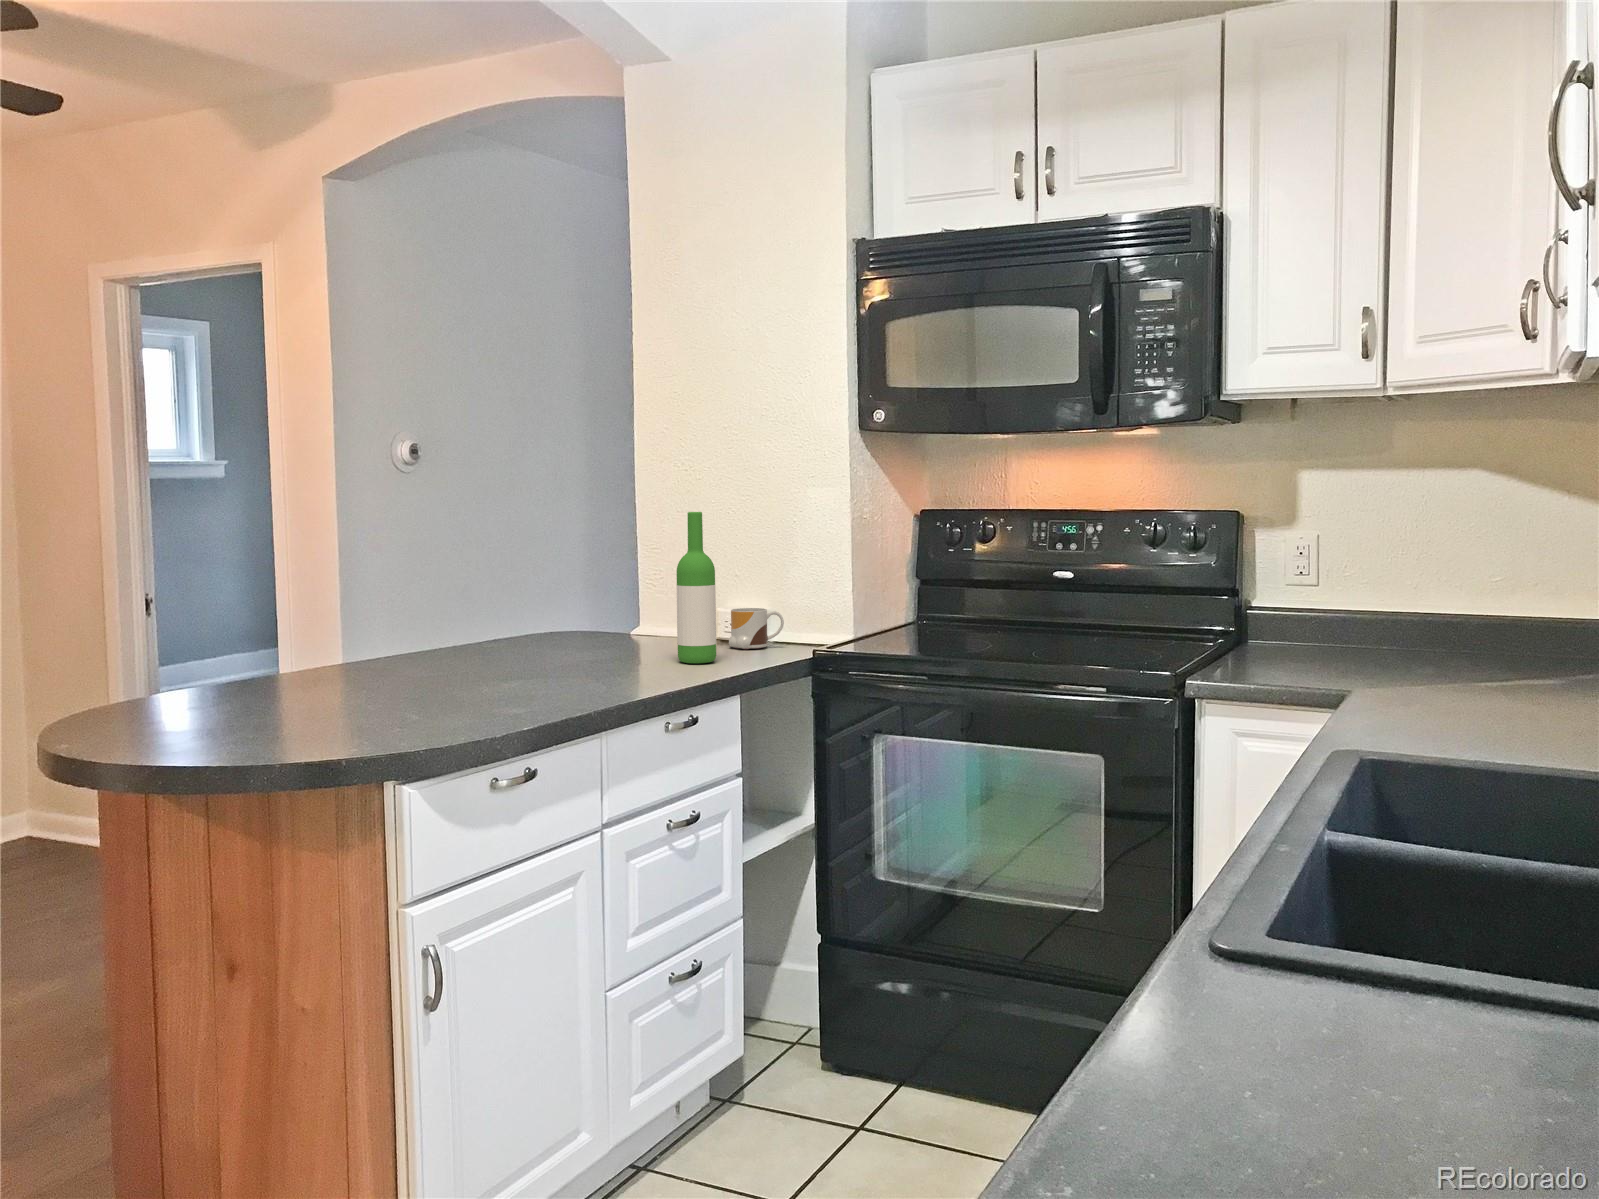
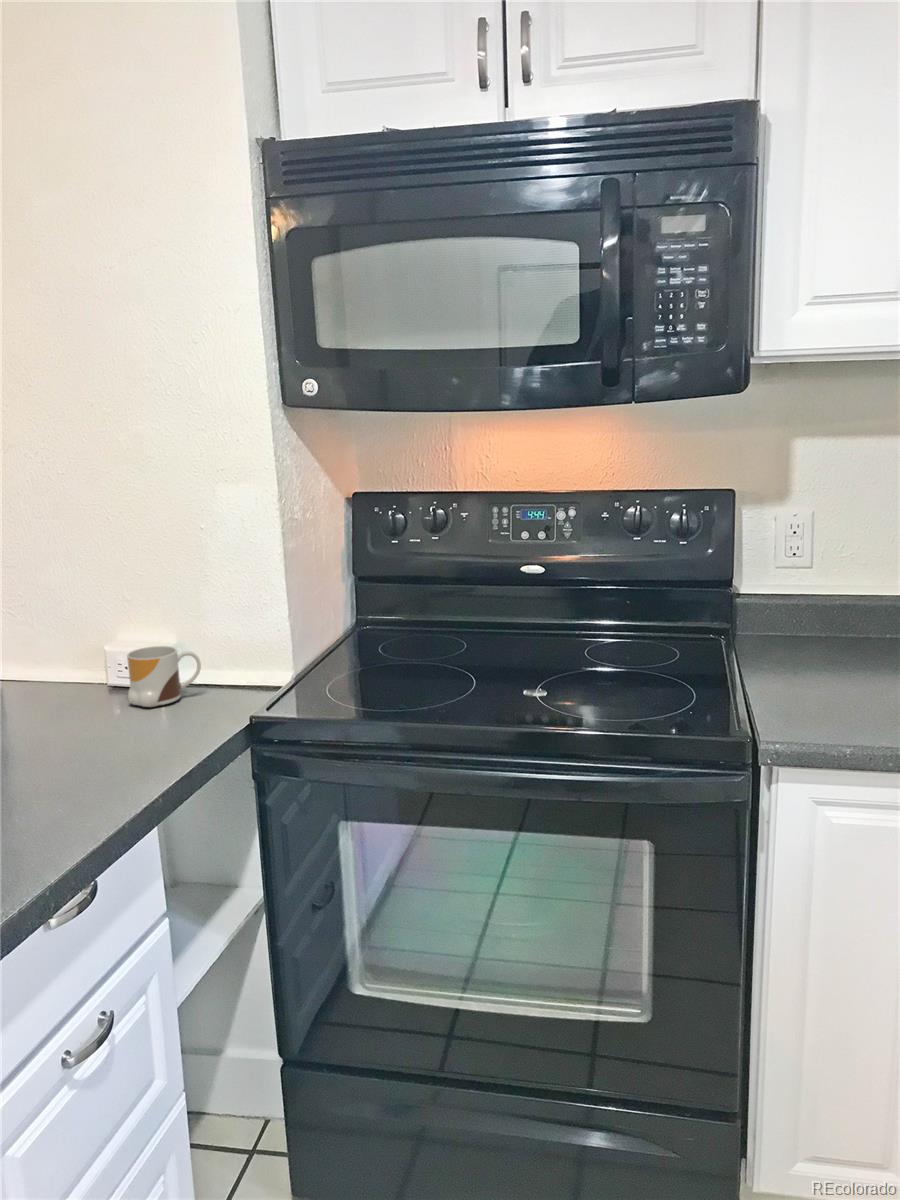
wine bottle: present [677,512,716,663] -> none [39,545,112,766]

